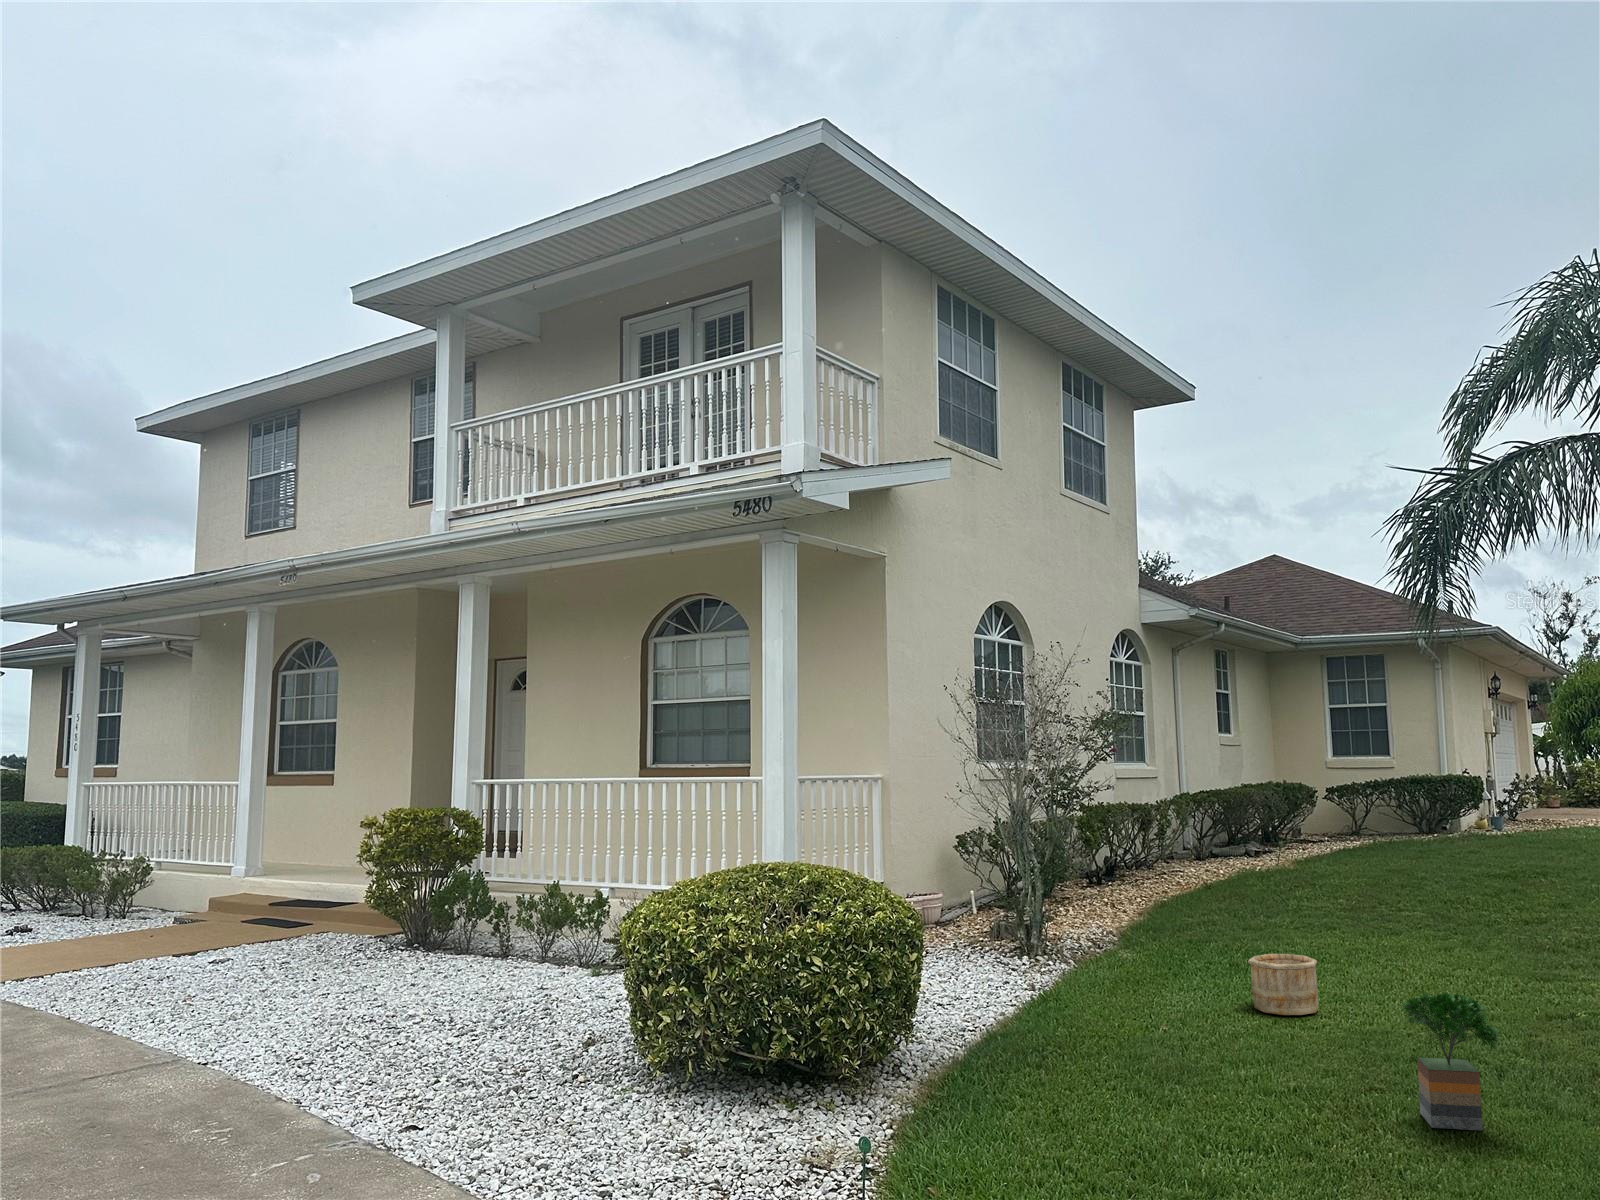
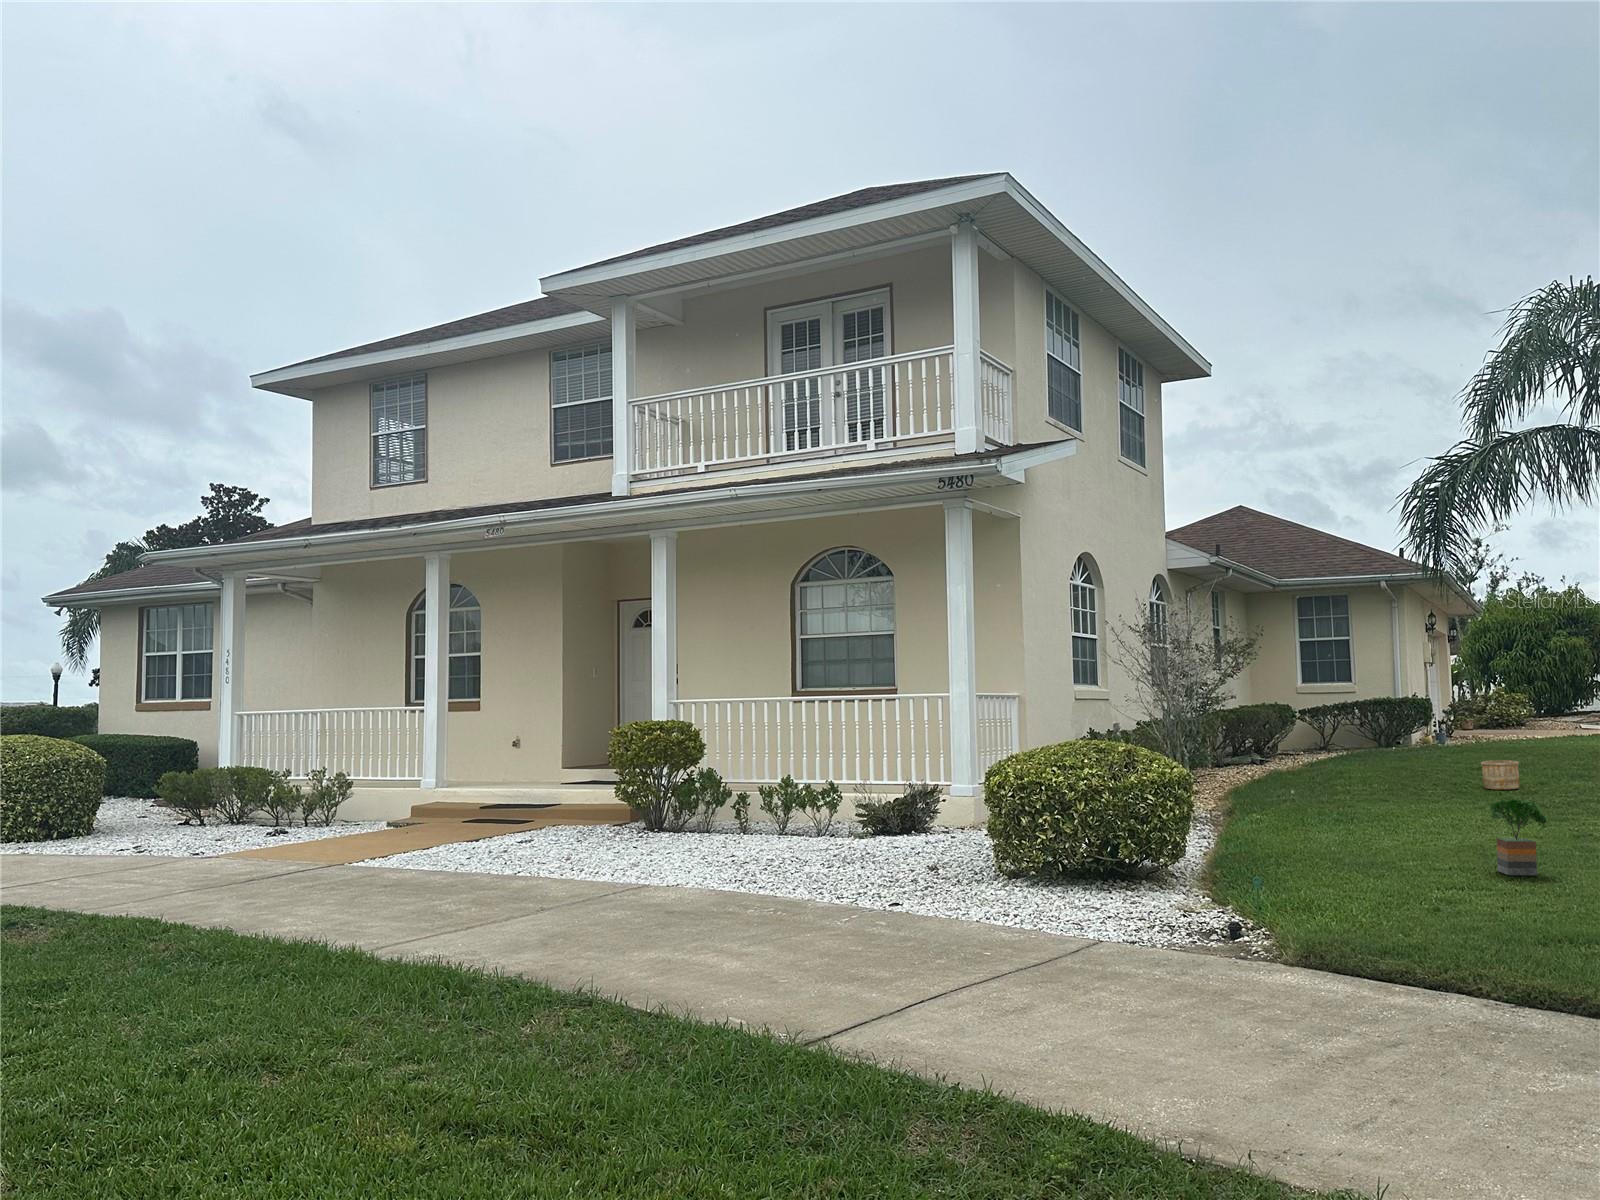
wooden bucket: present [1248,954,1318,1015] -> present [1481,760,1519,790]

